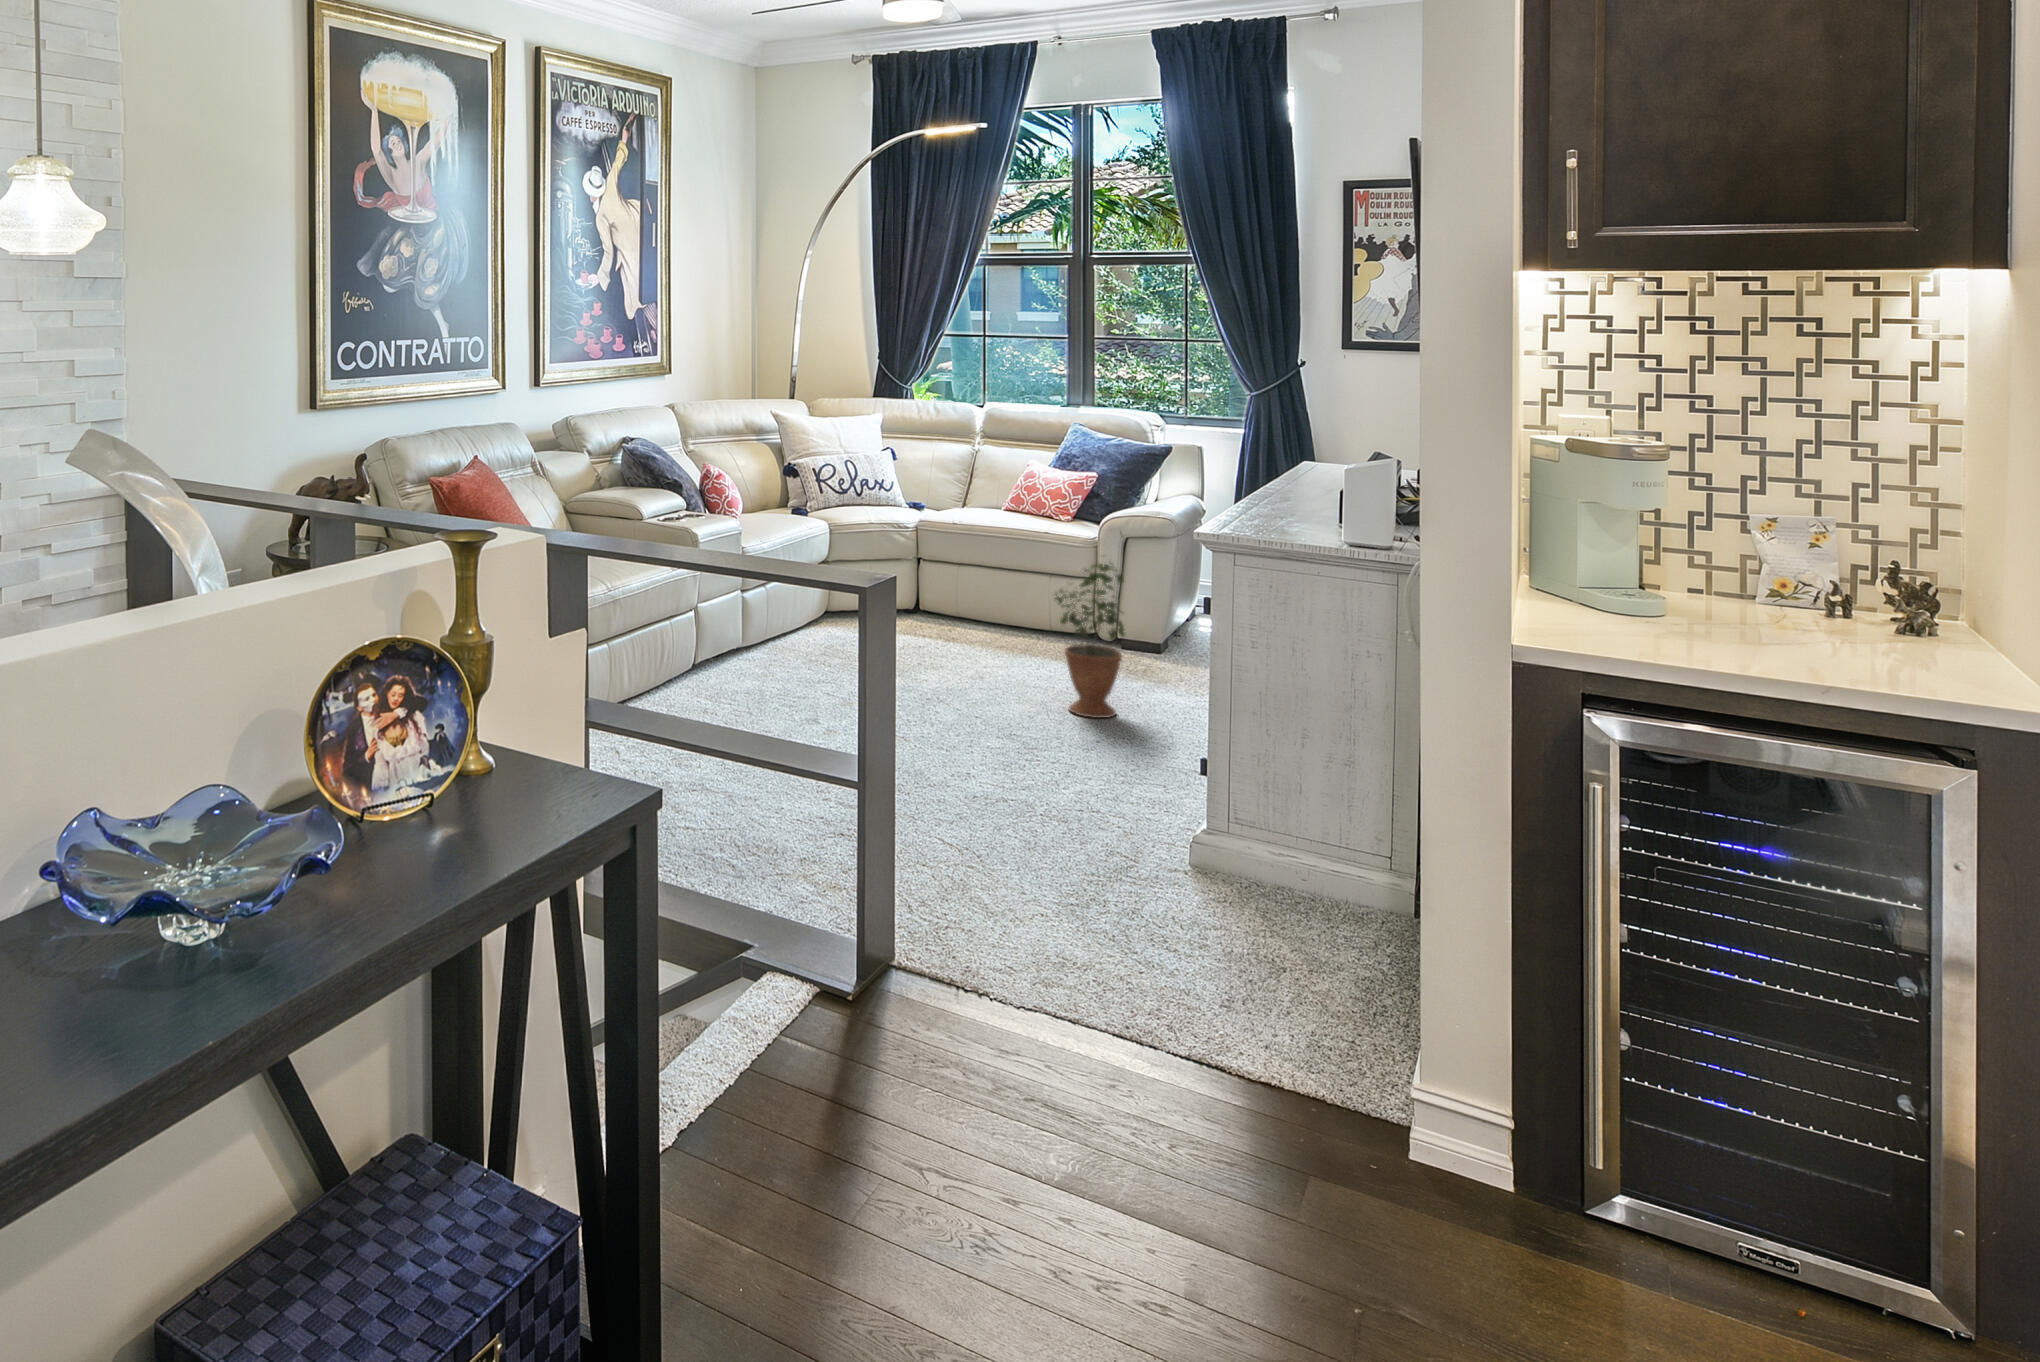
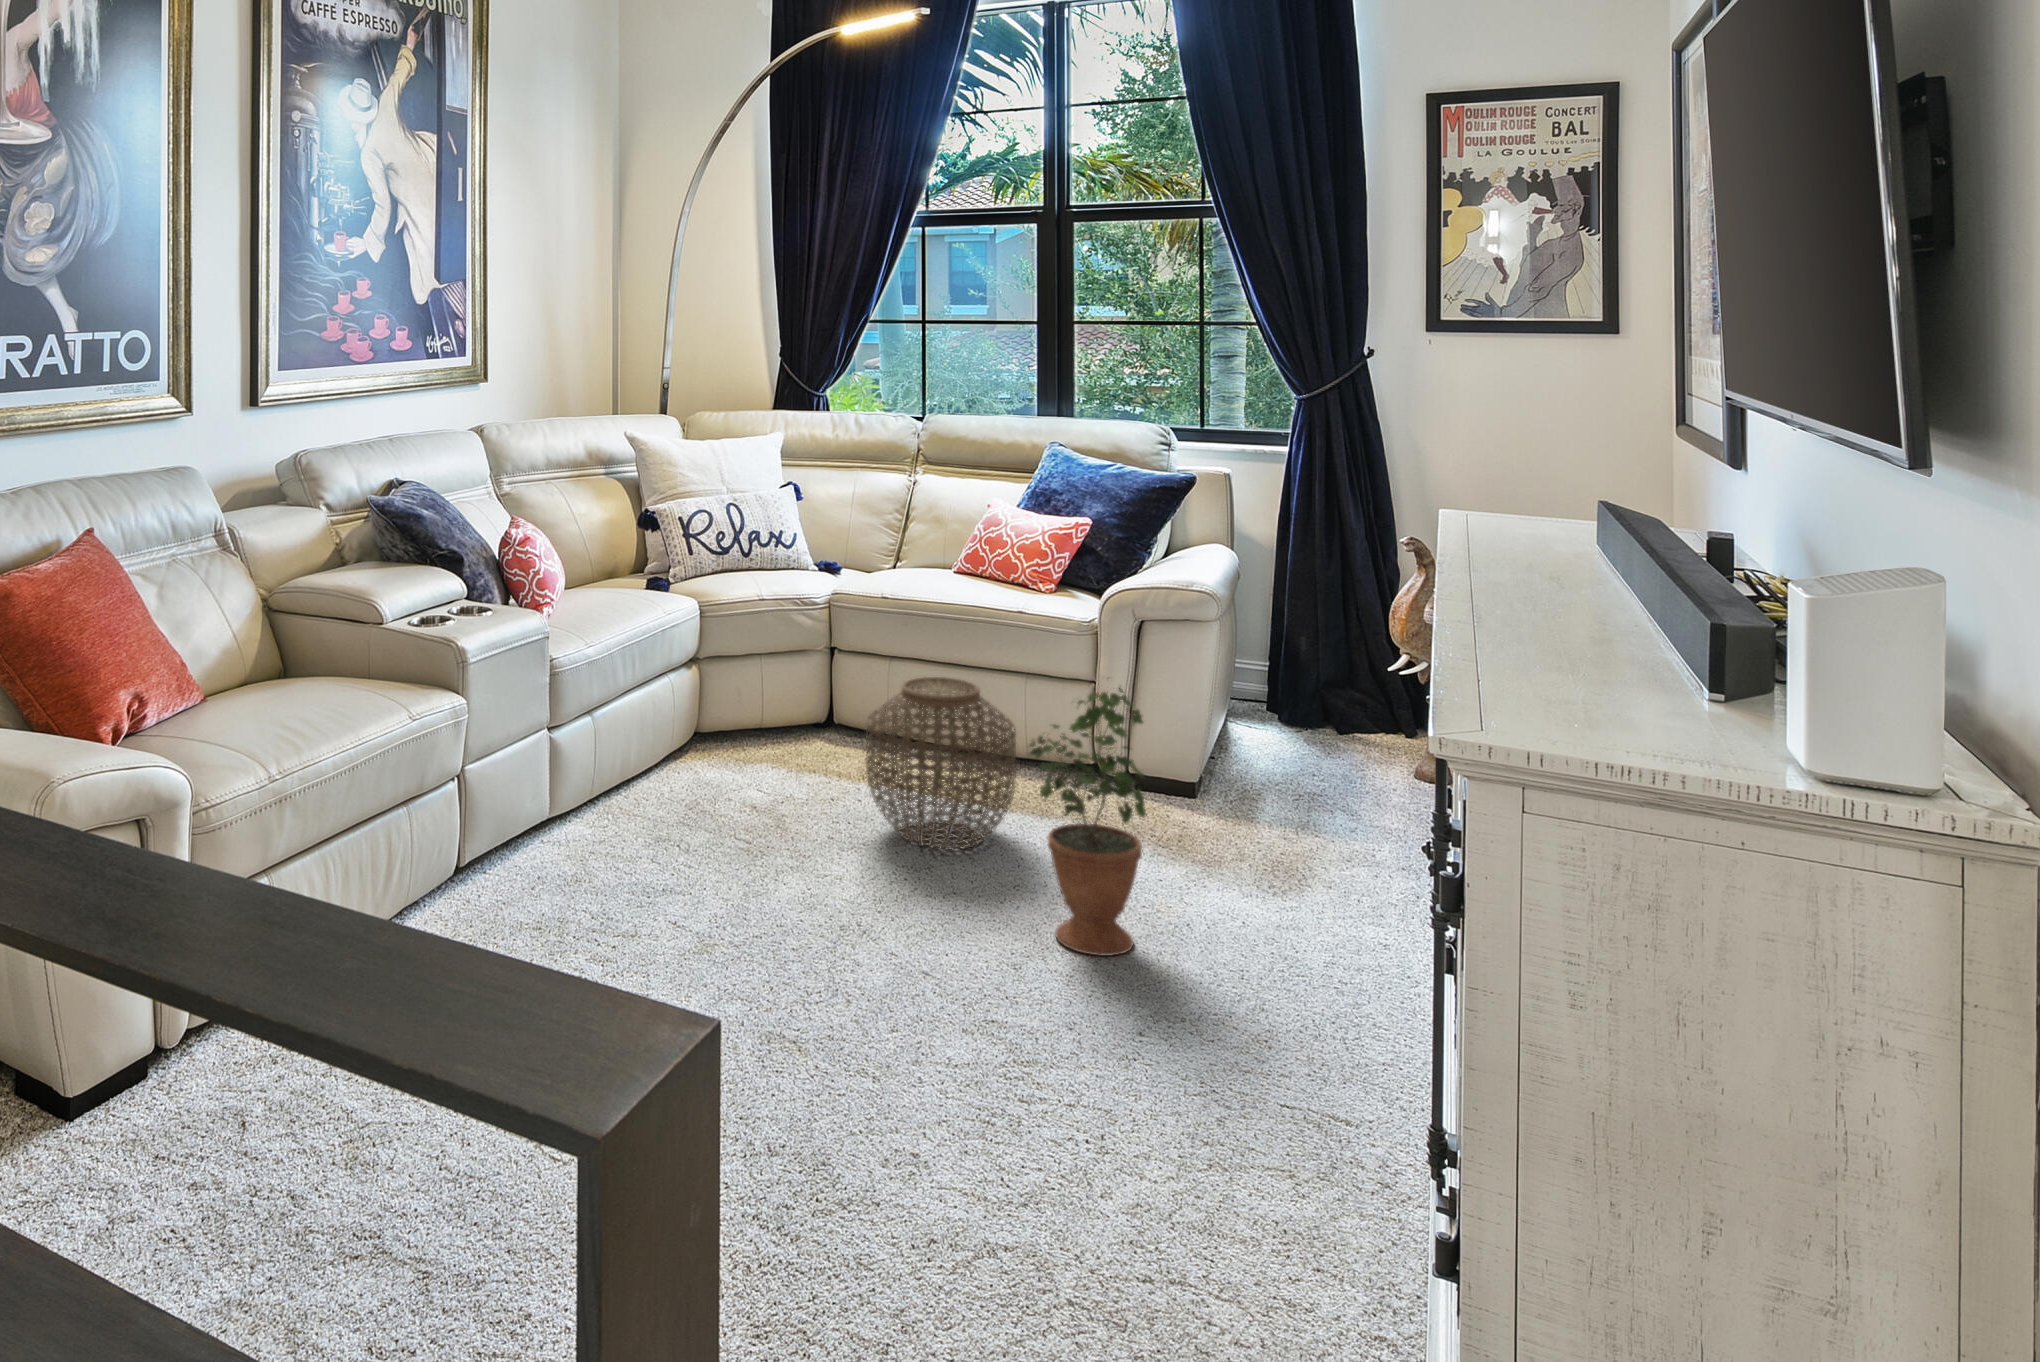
woven basket: none [948,566,1045,671] -> present [866,677,1016,849]

